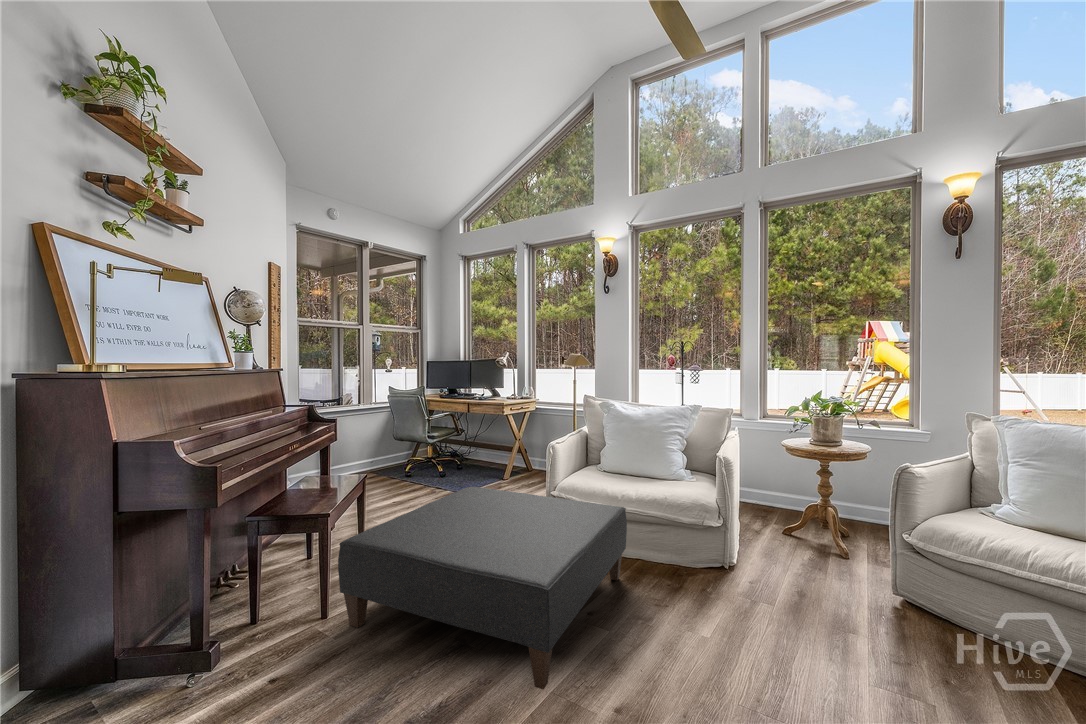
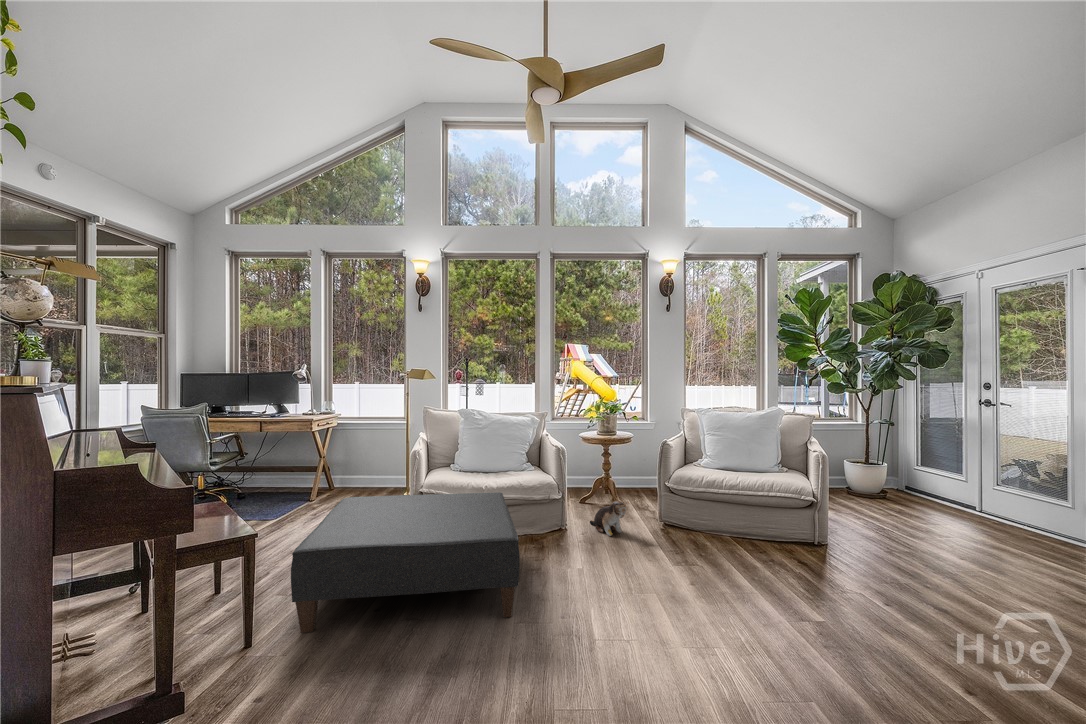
plush toy: none [775,546,822,596] -> present [590,501,629,536]

